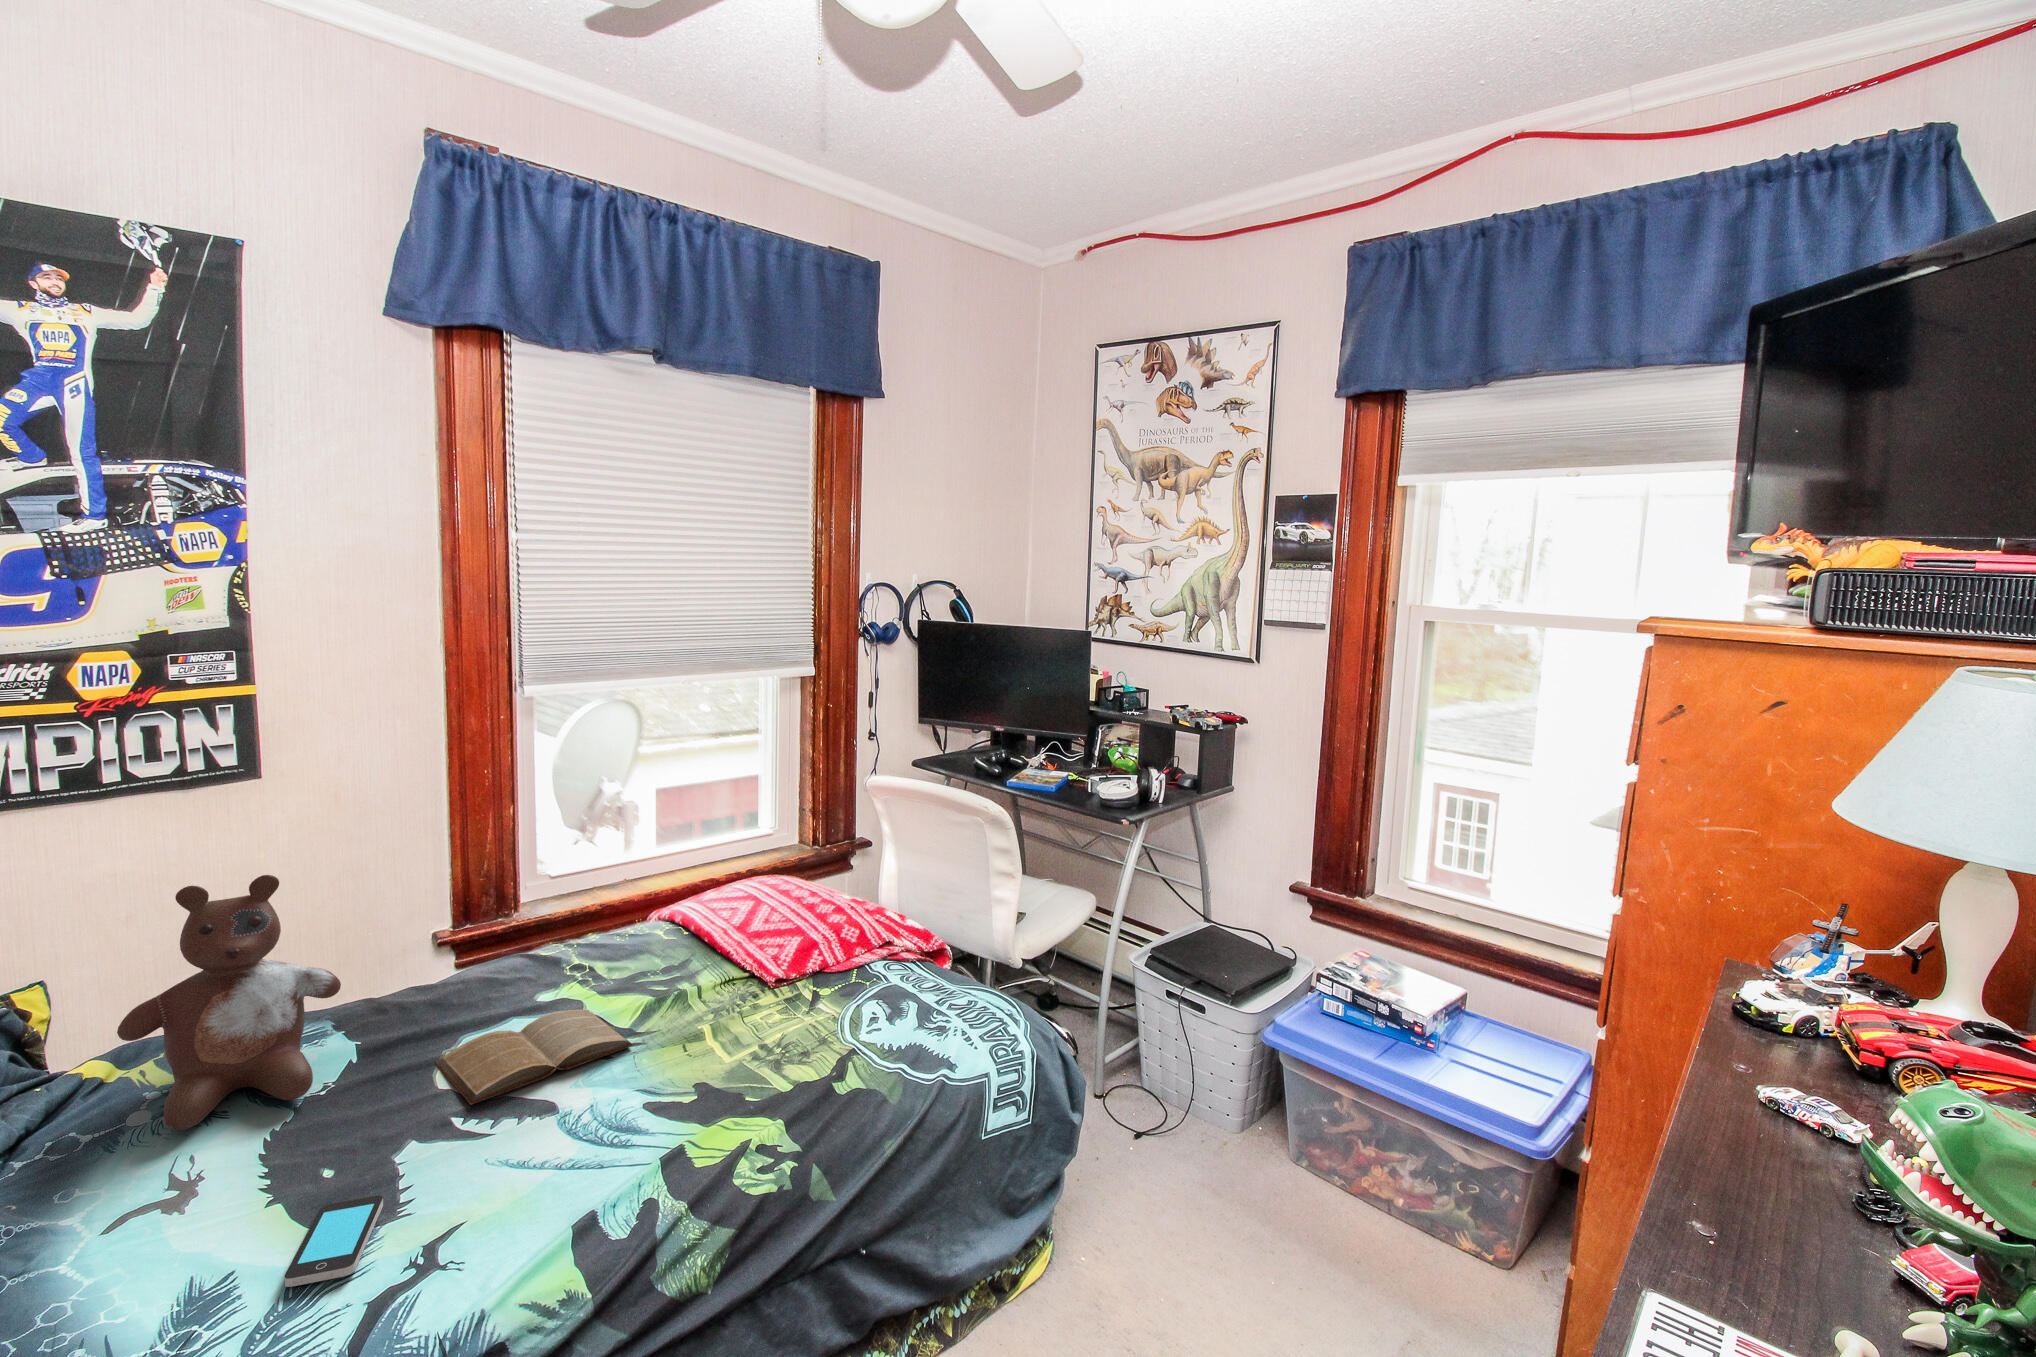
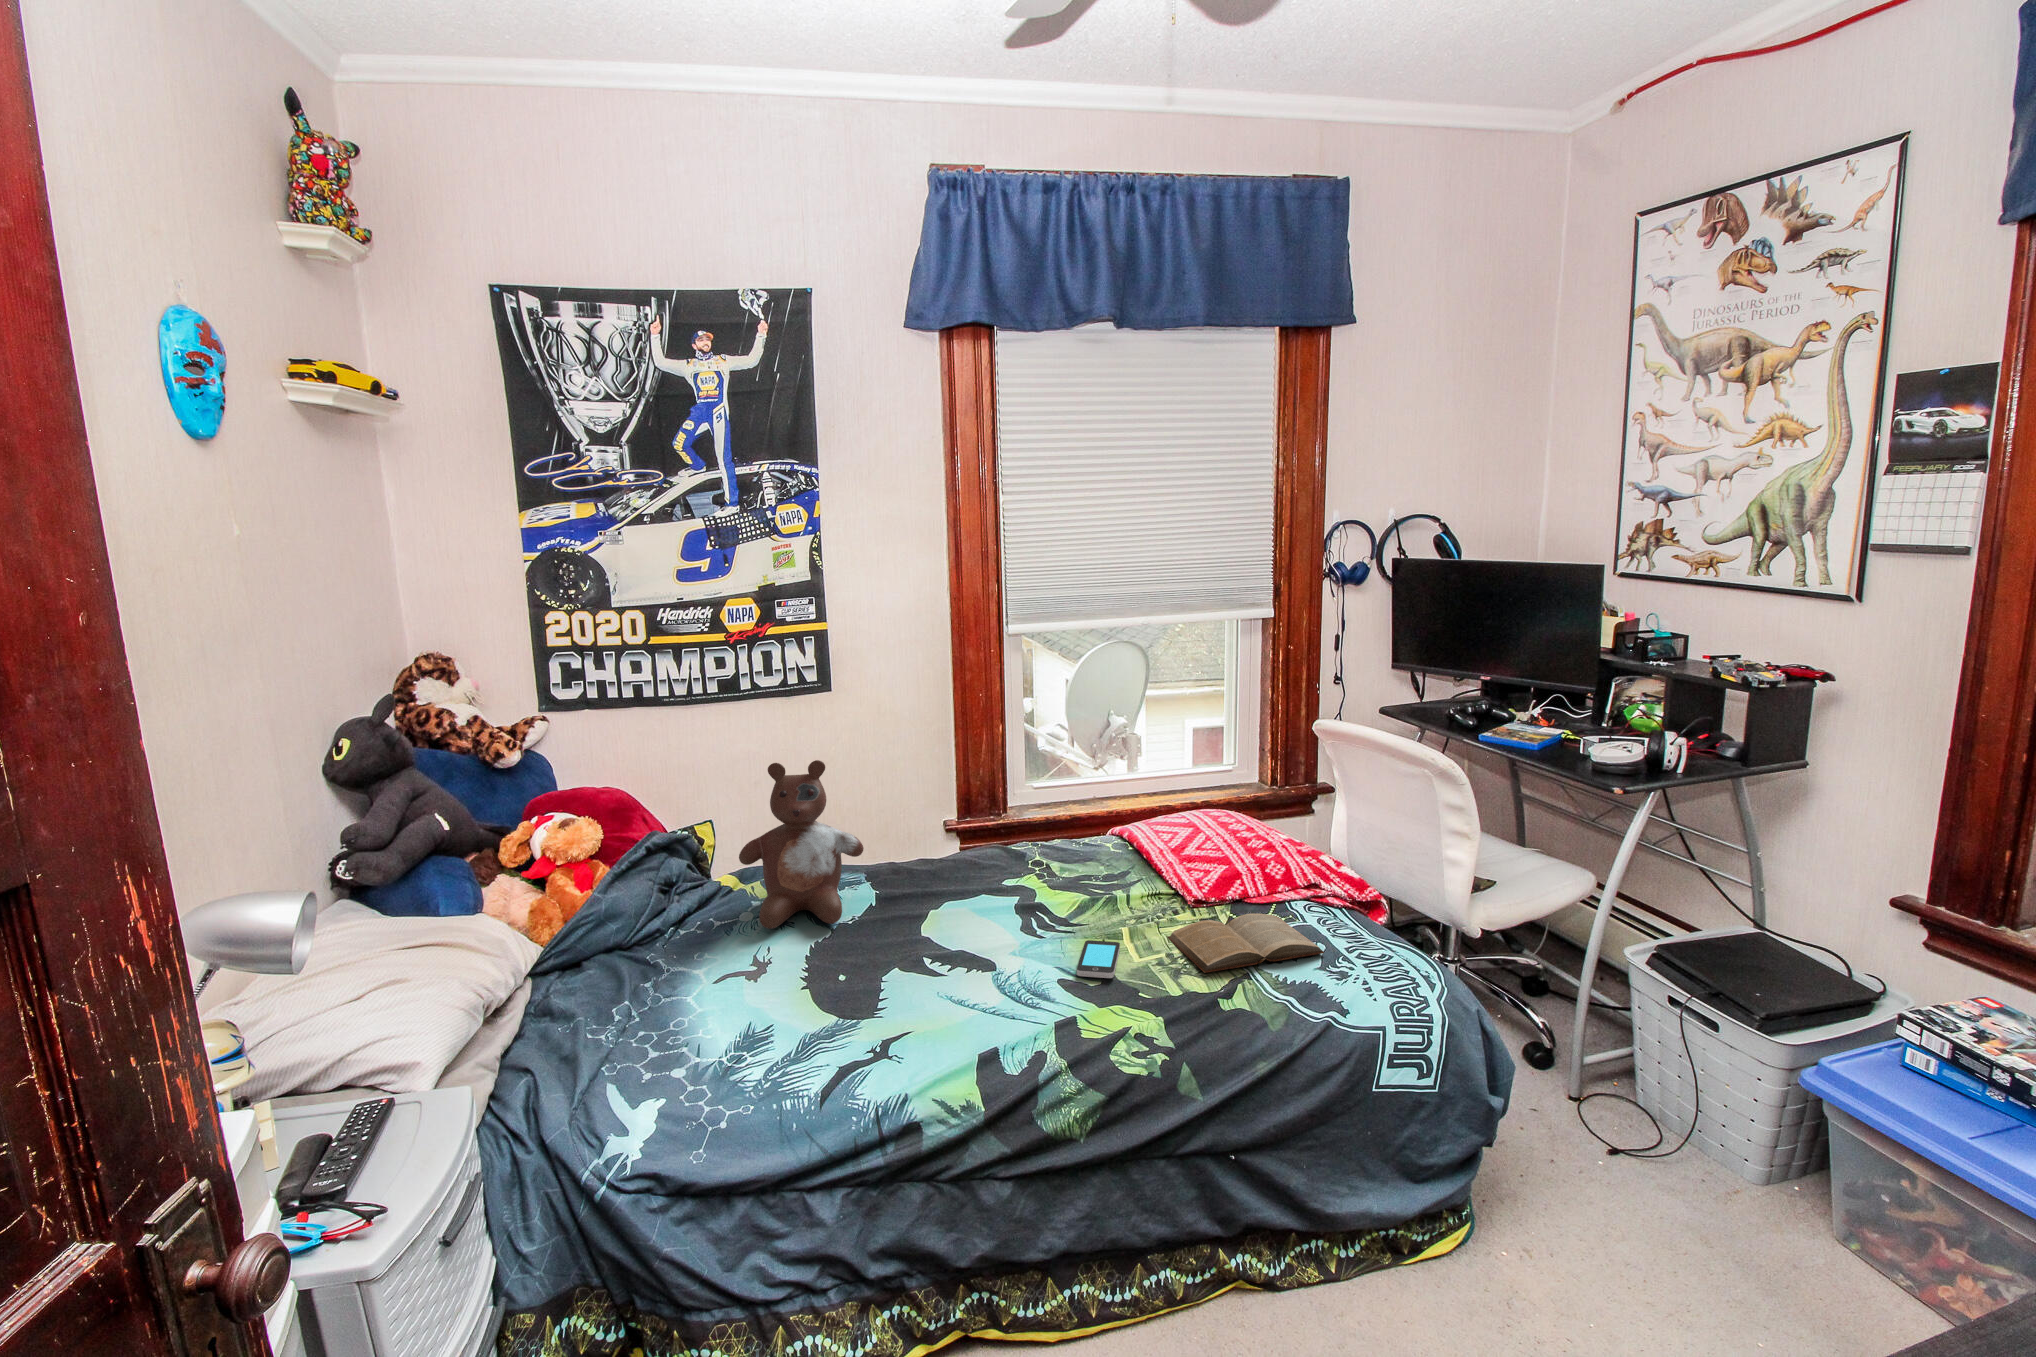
book: present [436,1010,633,1105] -> present [1168,914,1324,973]
smartphone: present [285,1196,383,1287] -> present [1077,940,1120,978]

